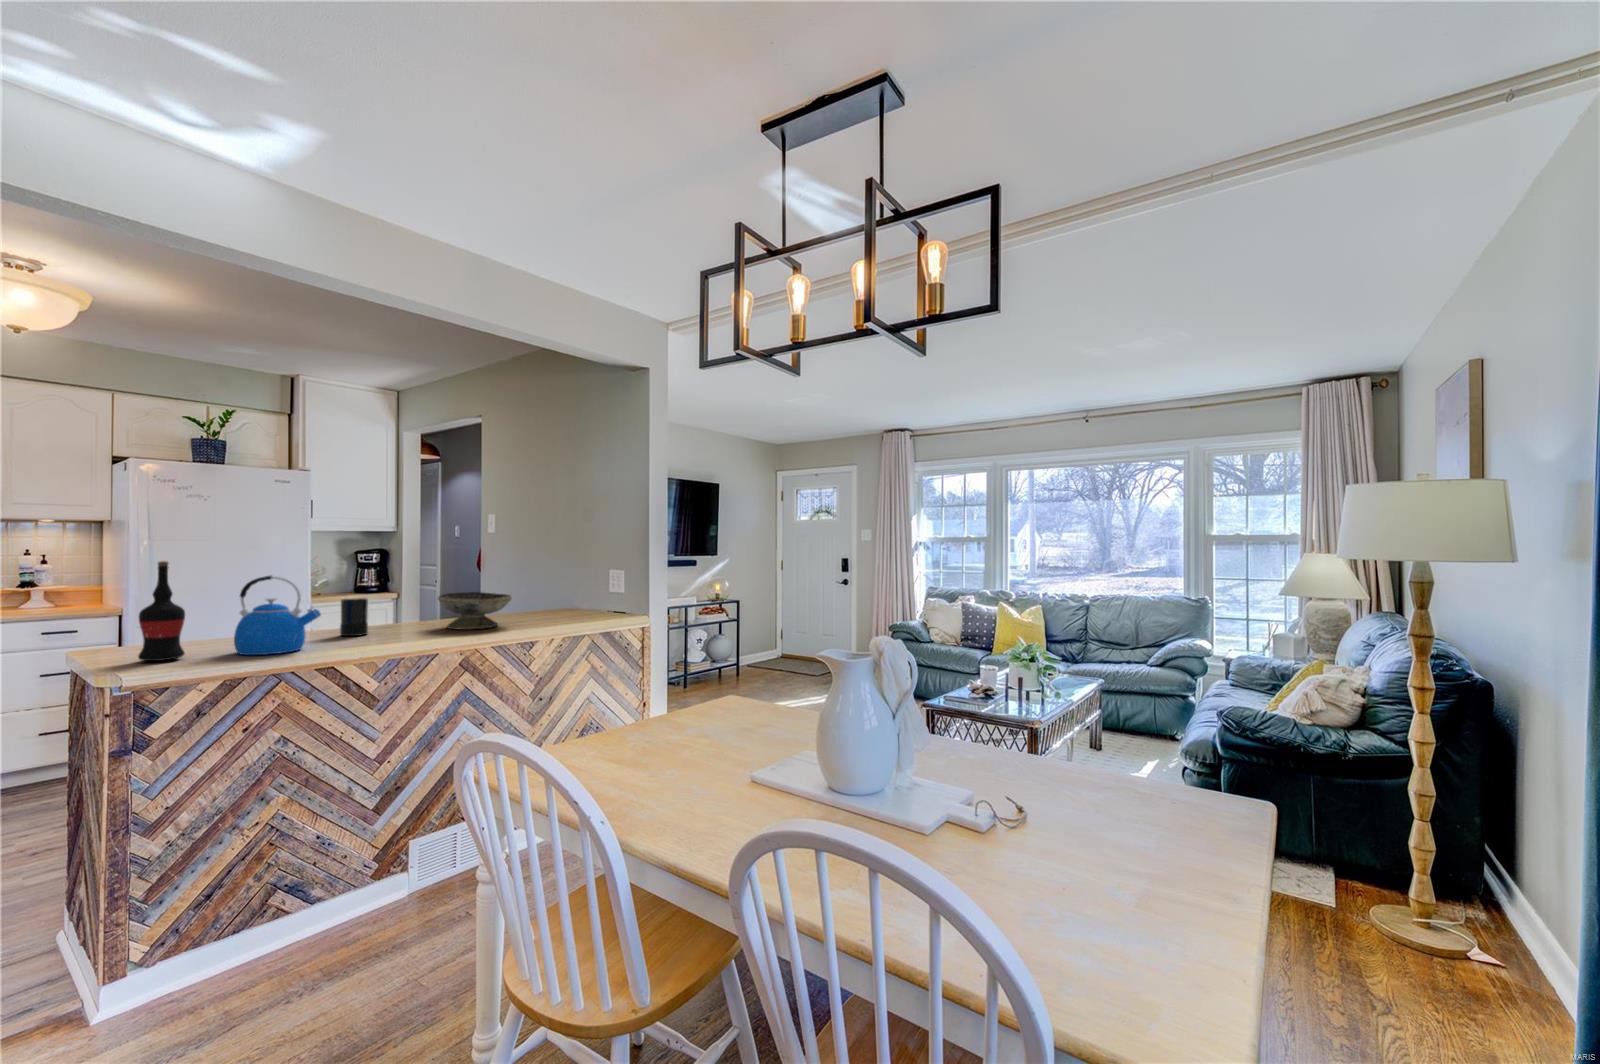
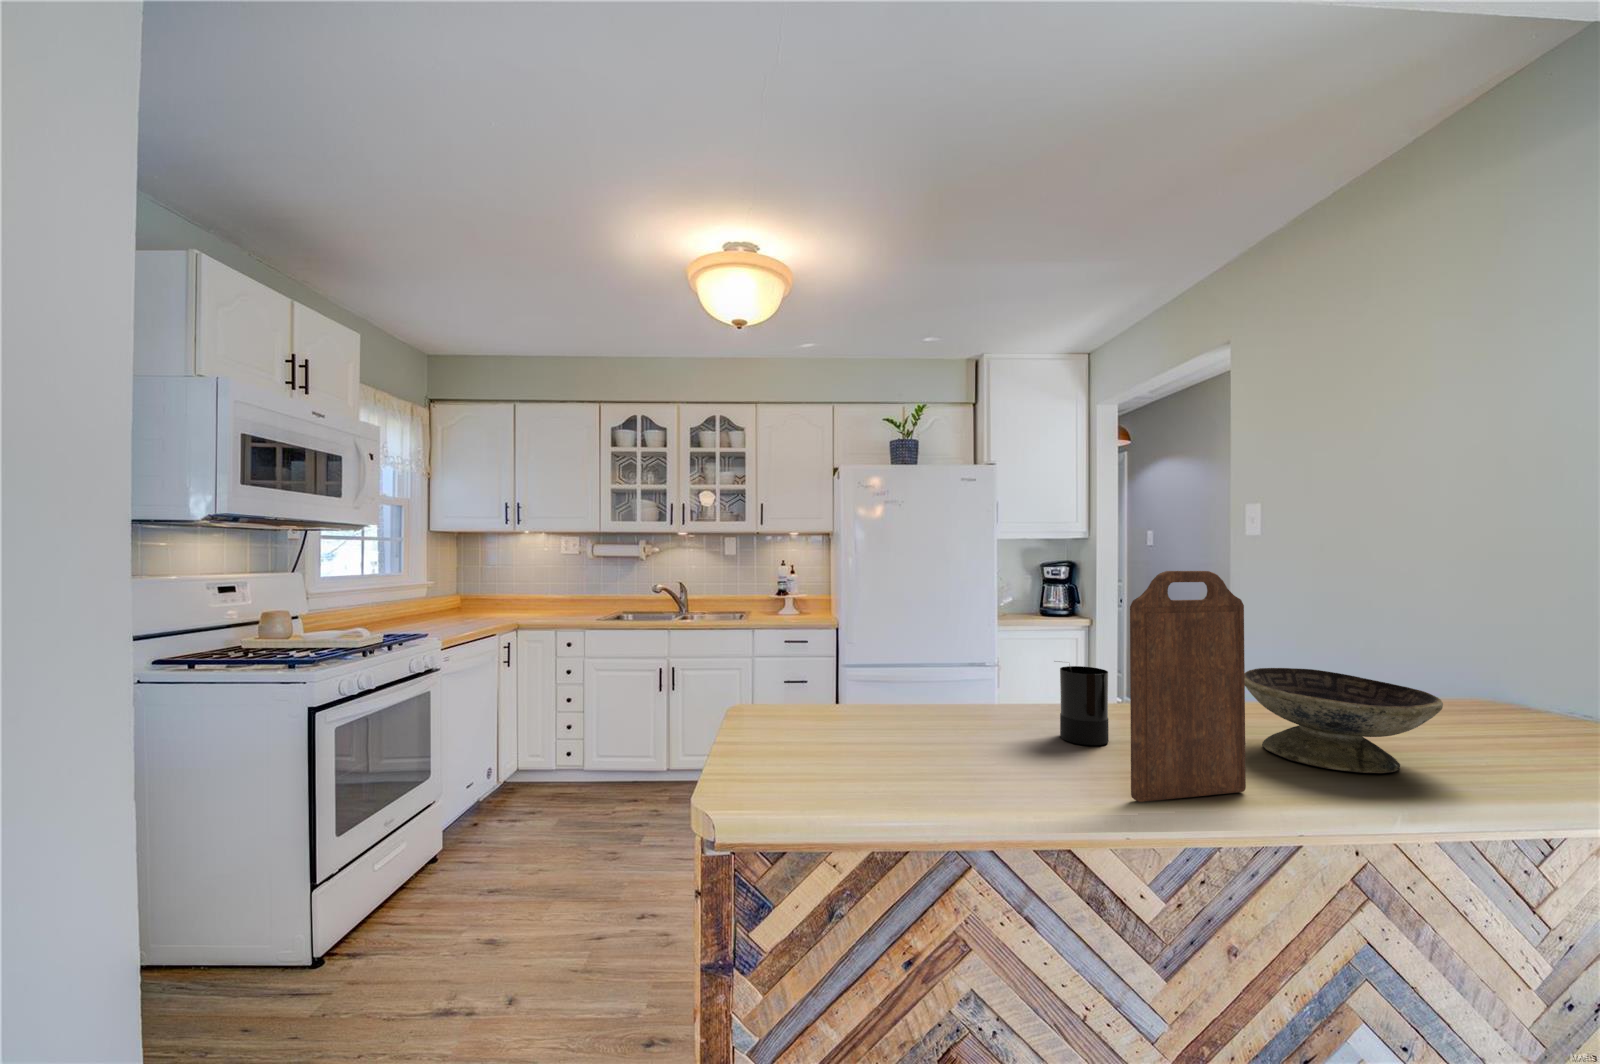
cutting board: none [367,546,424,645] -> present [1130,571,1246,802]
wine bottle: present [138,561,185,661] -> none [767,593,829,772]
kettle: present [234,576,321,655] -> none [896,626,1039,794]

